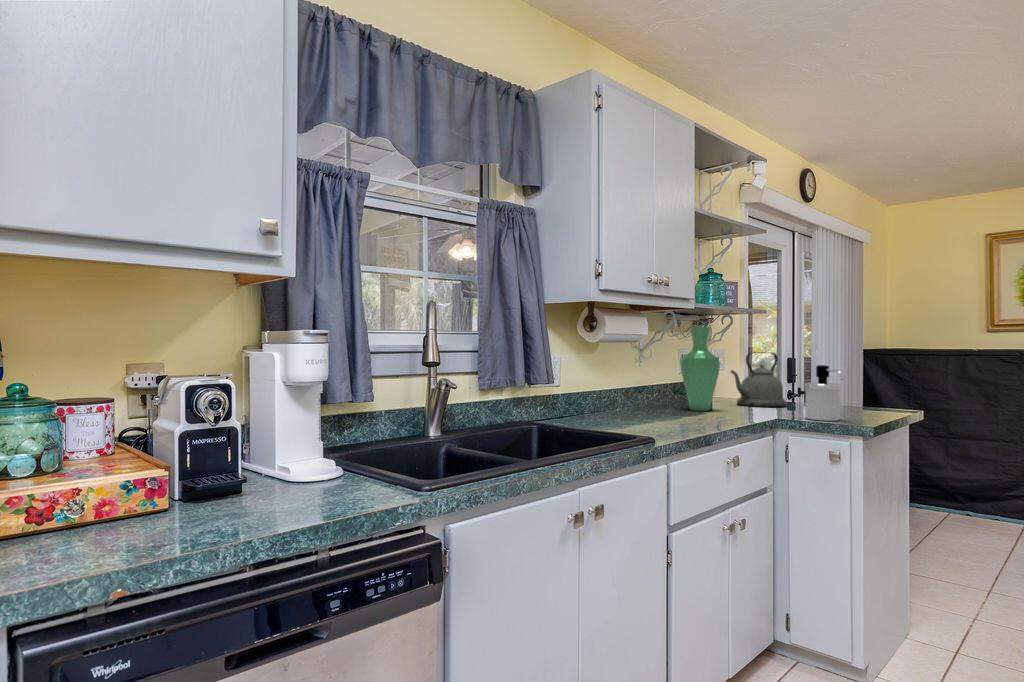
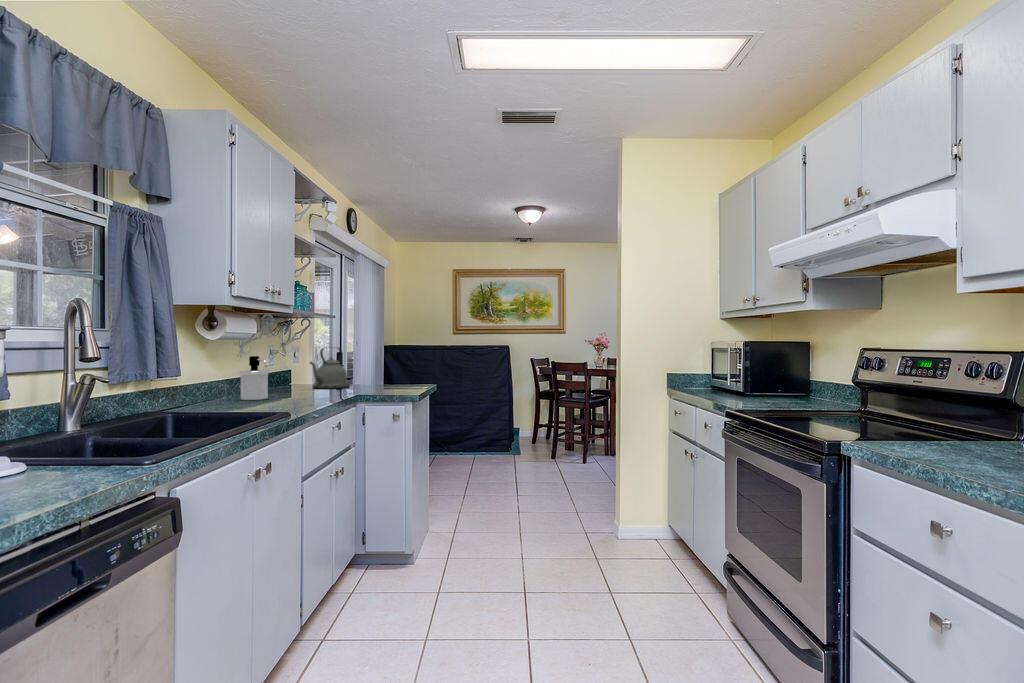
vase: present [681,327,720,411] -> none [275,327,307,394]
soap dispenser: present [804,365,844,421] -> present [240,356,269,400]

